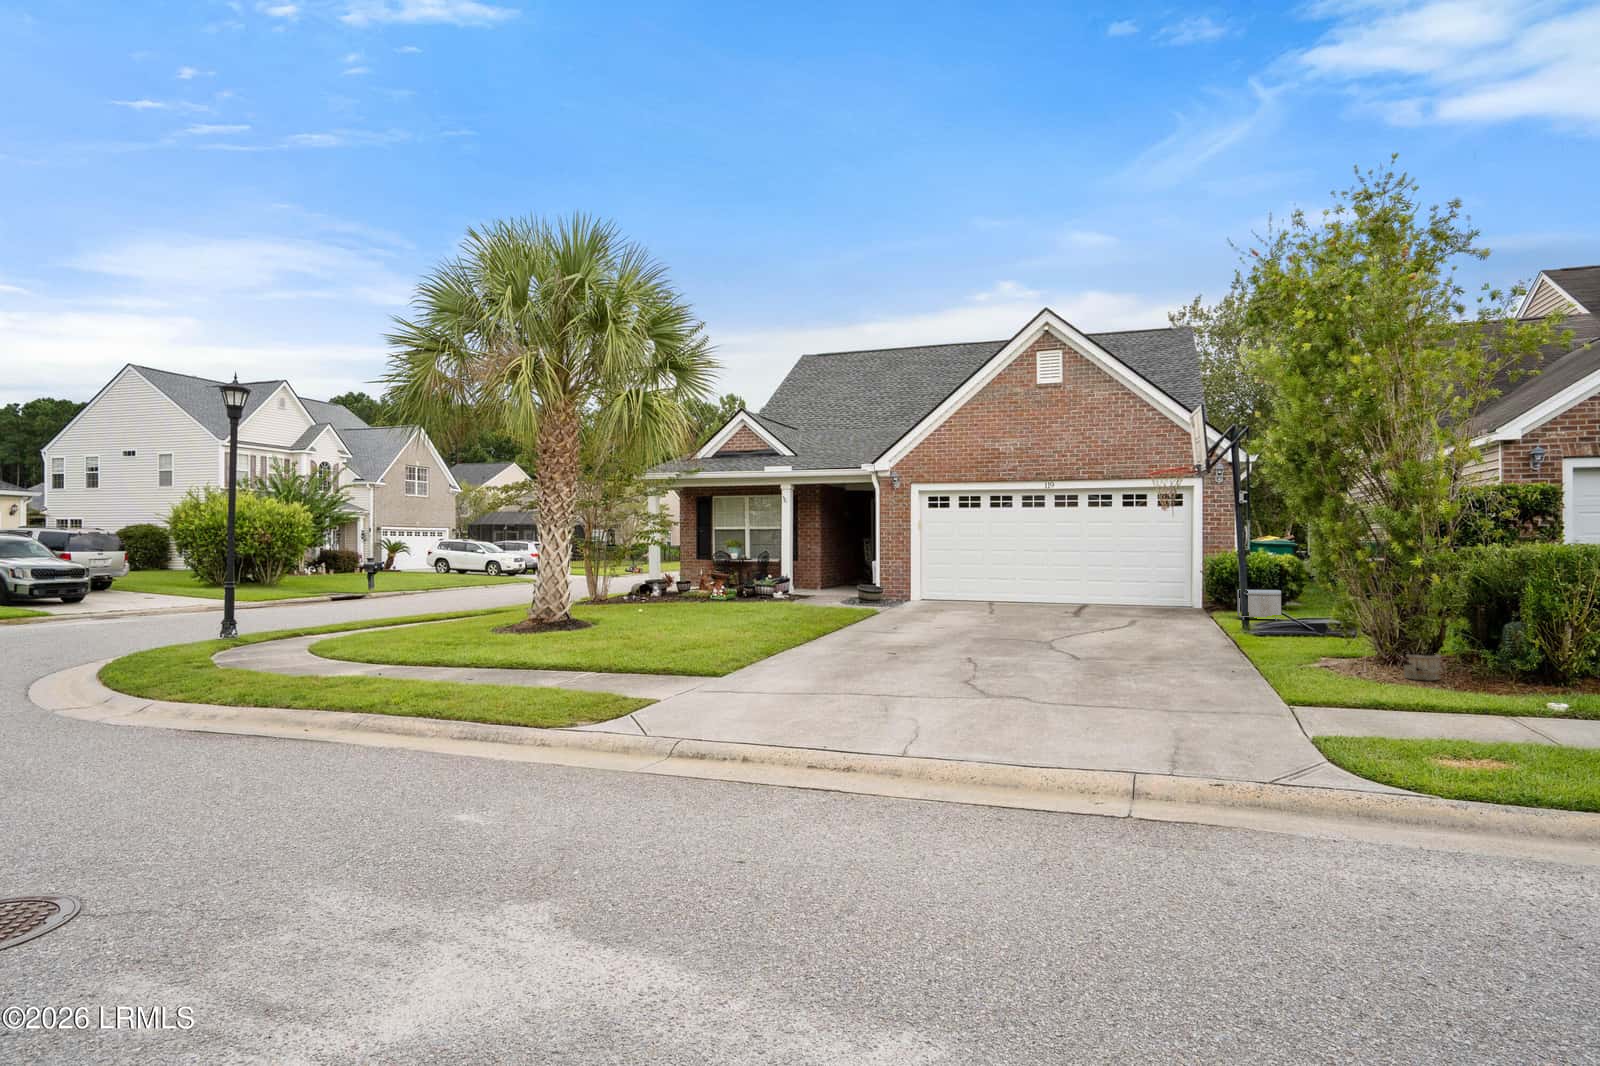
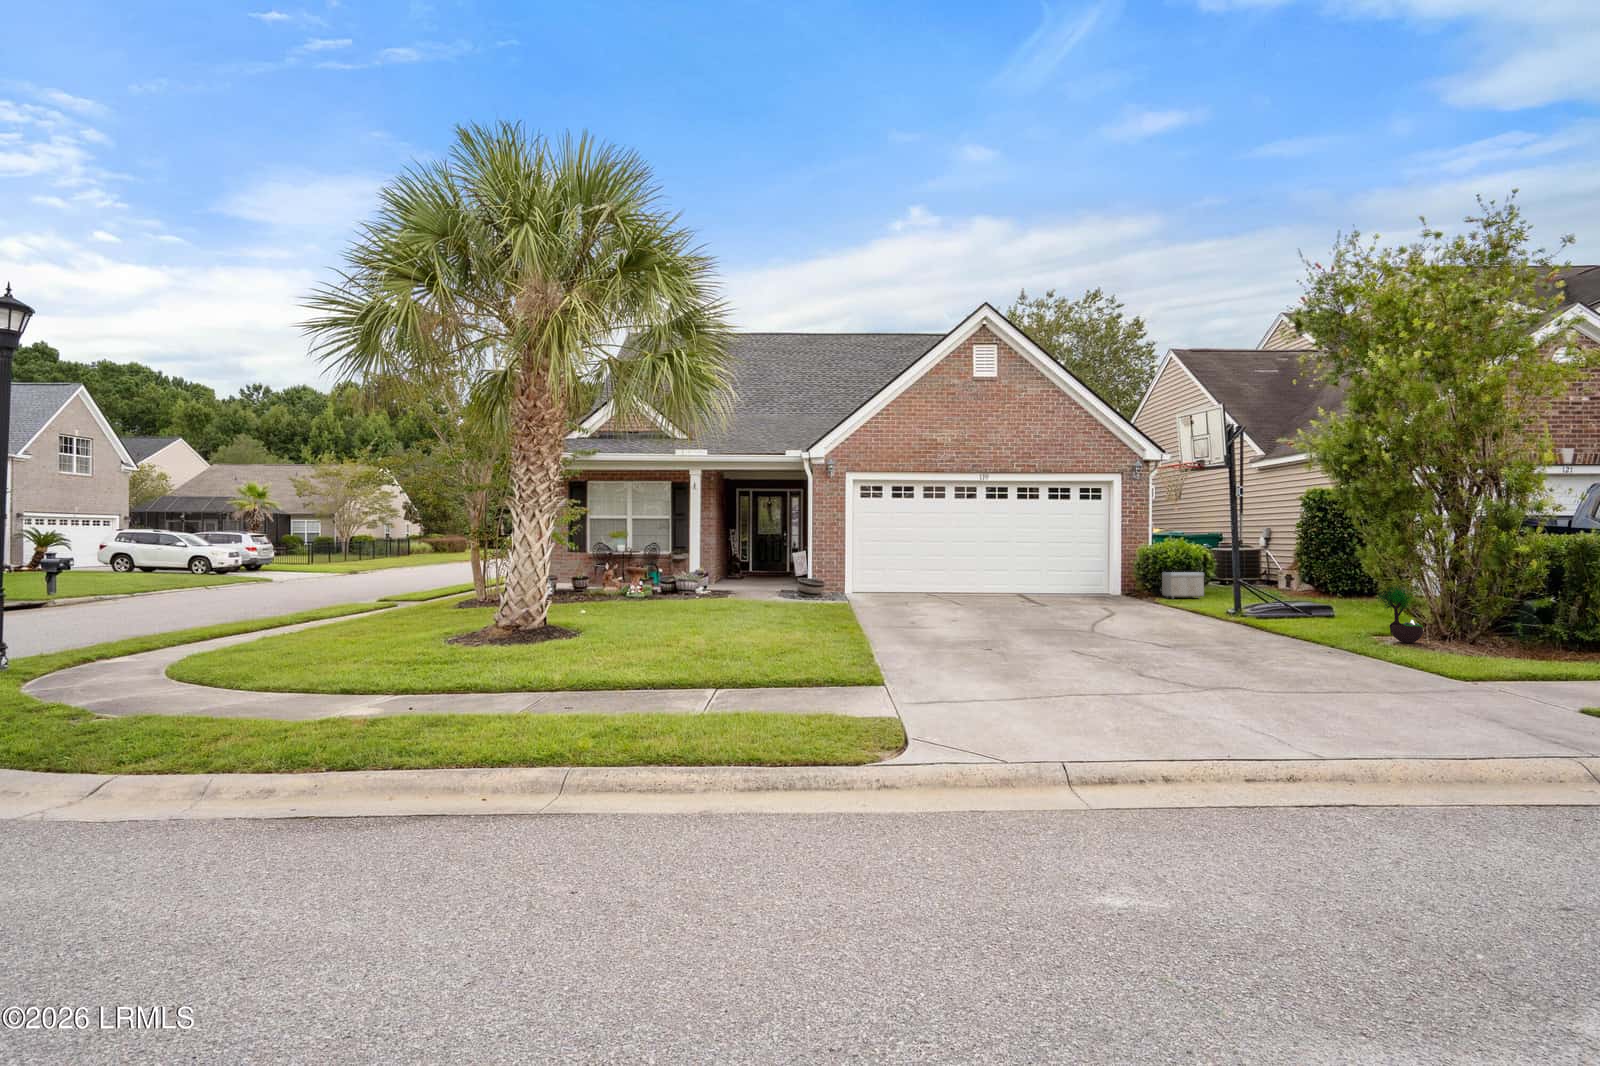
potted tree: none [1307,600,1352,669] -> present [1378,585,1423,643]
wooden bucket: present [1404,654,1441,681] -> none [1485,626,1522,650]

